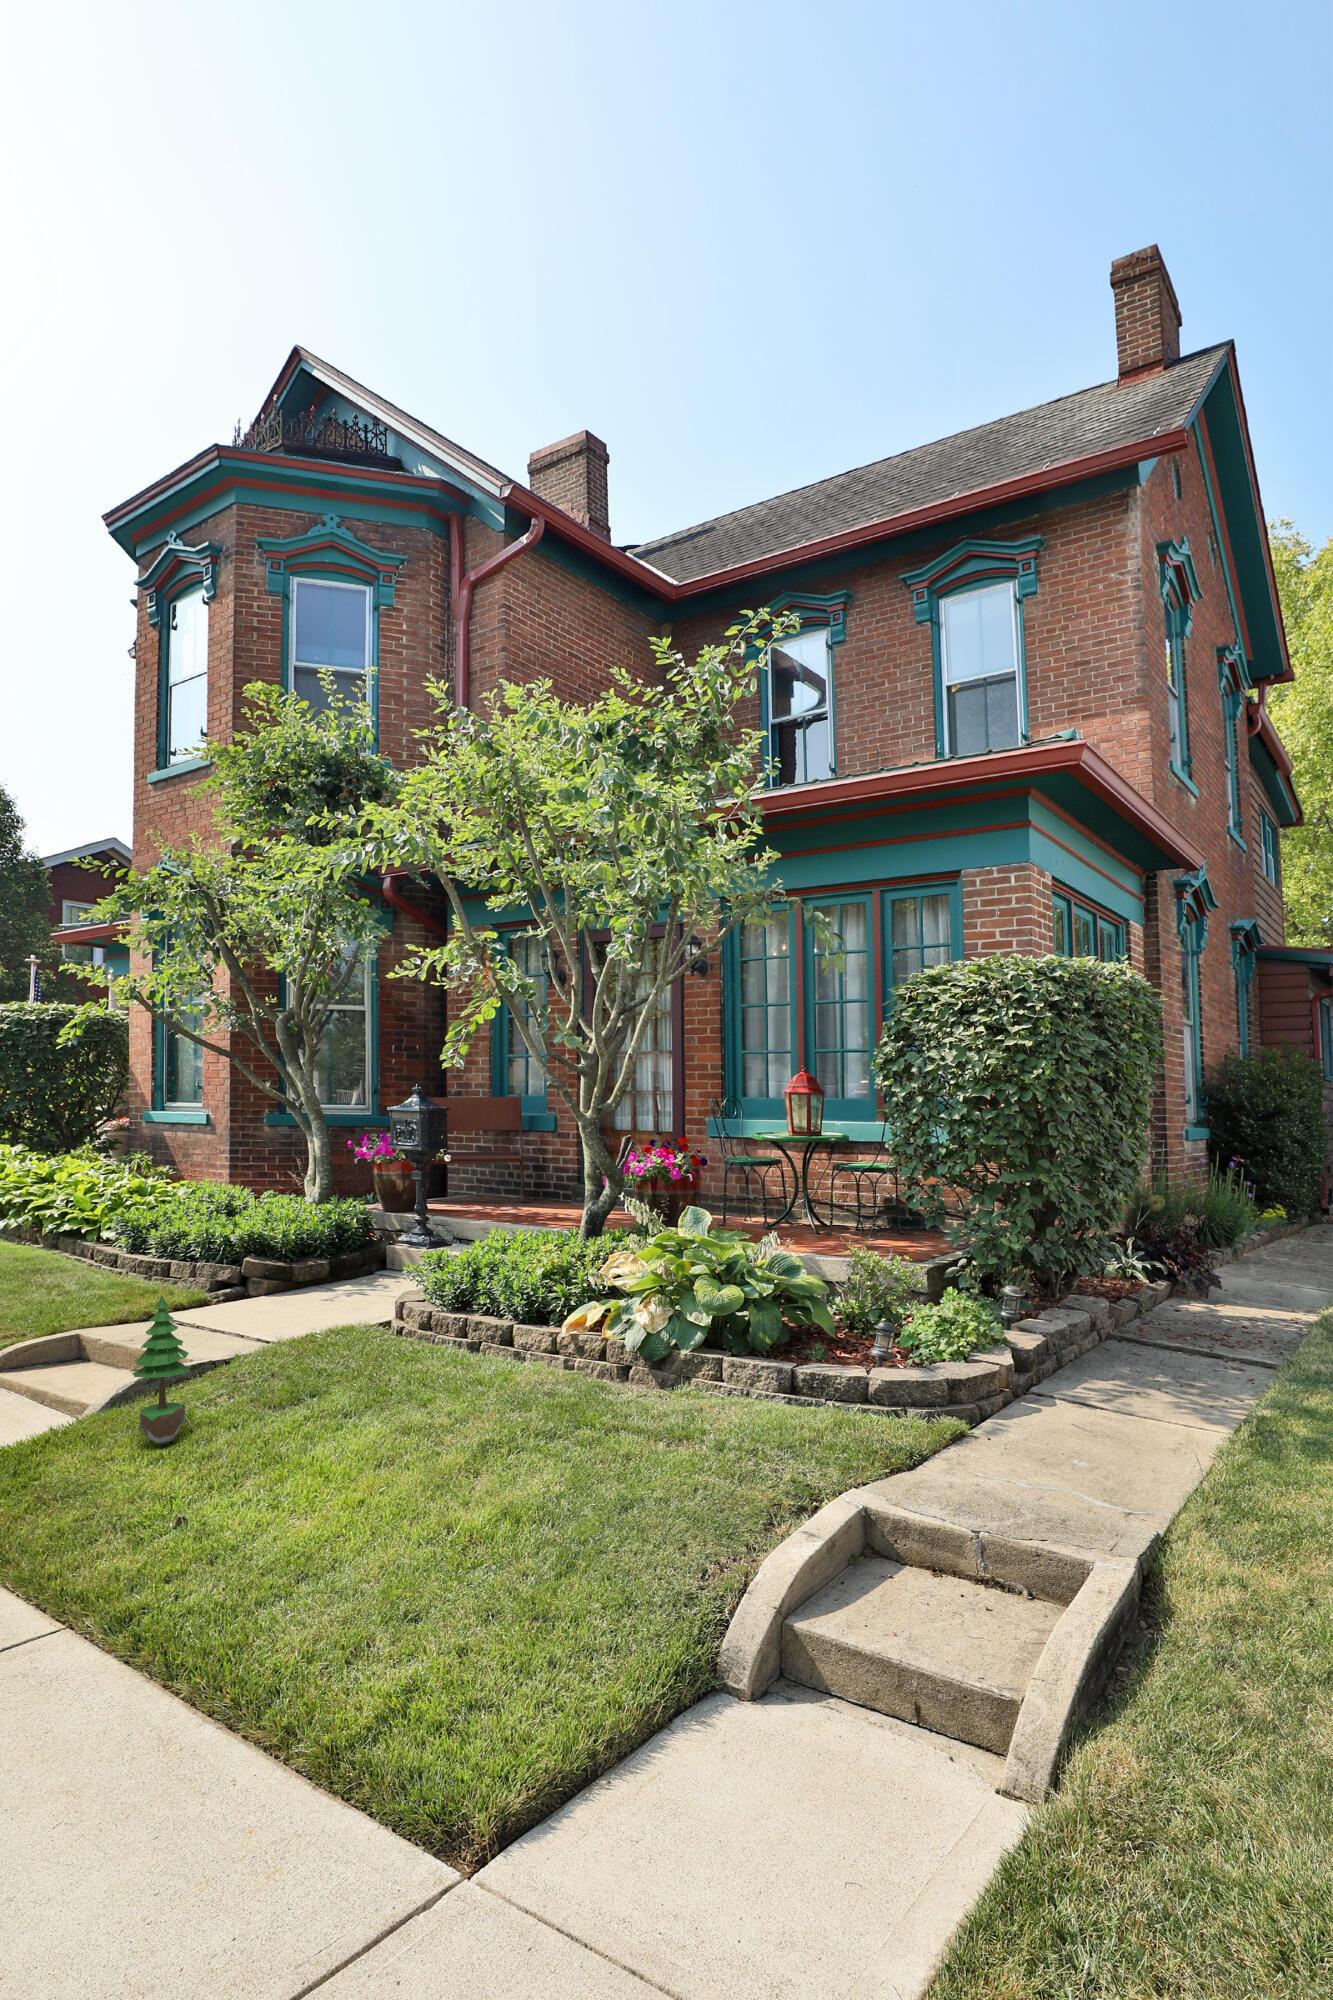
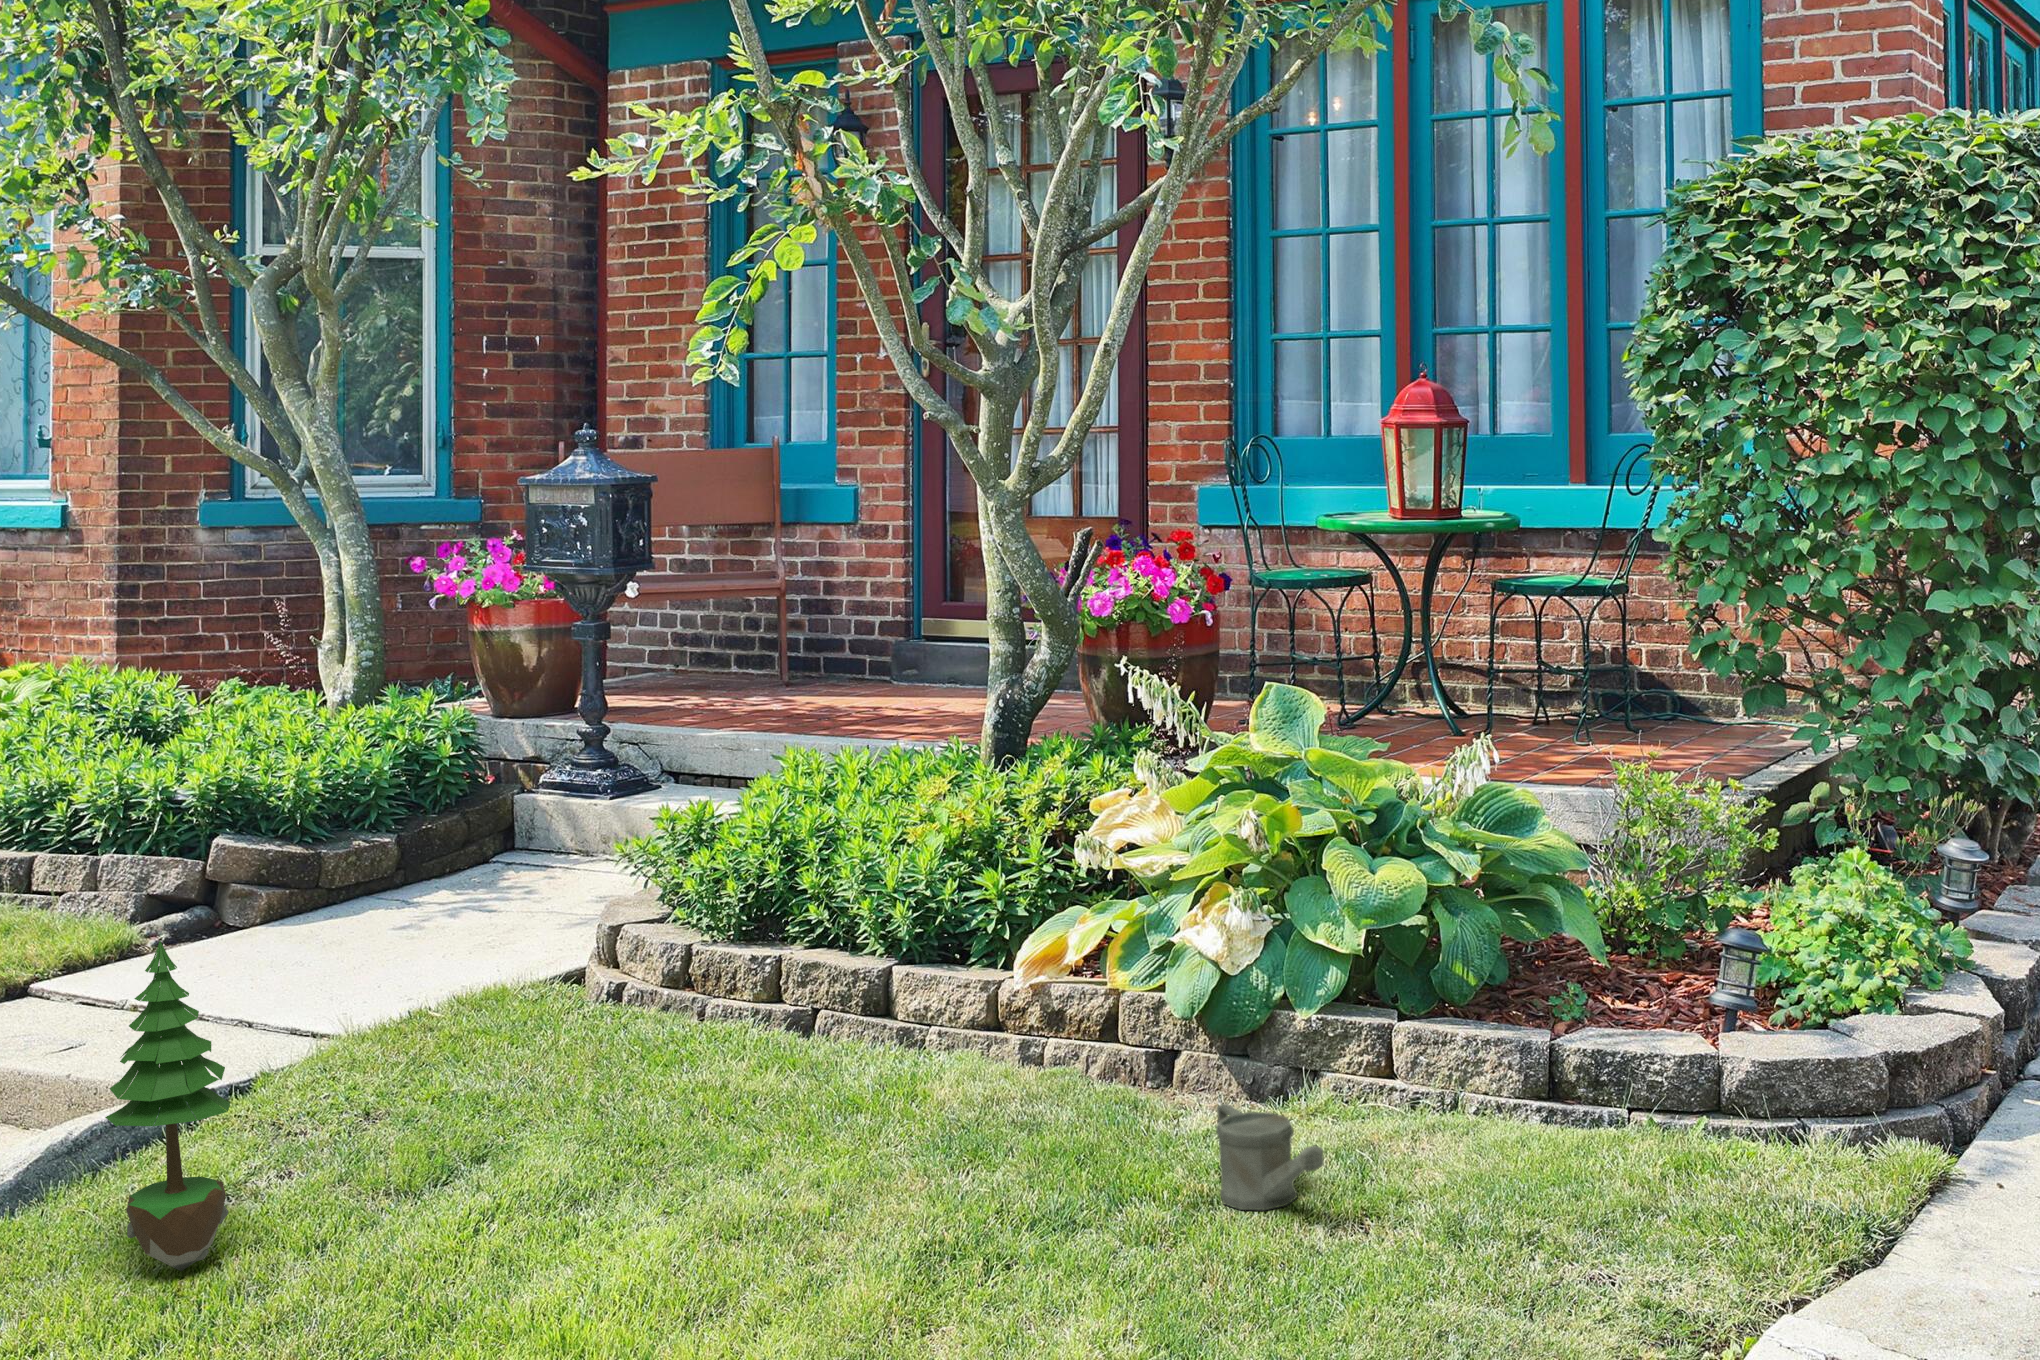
watering can: none [623,1389,664,1438] -> present [1216,1104,1324,1210]

